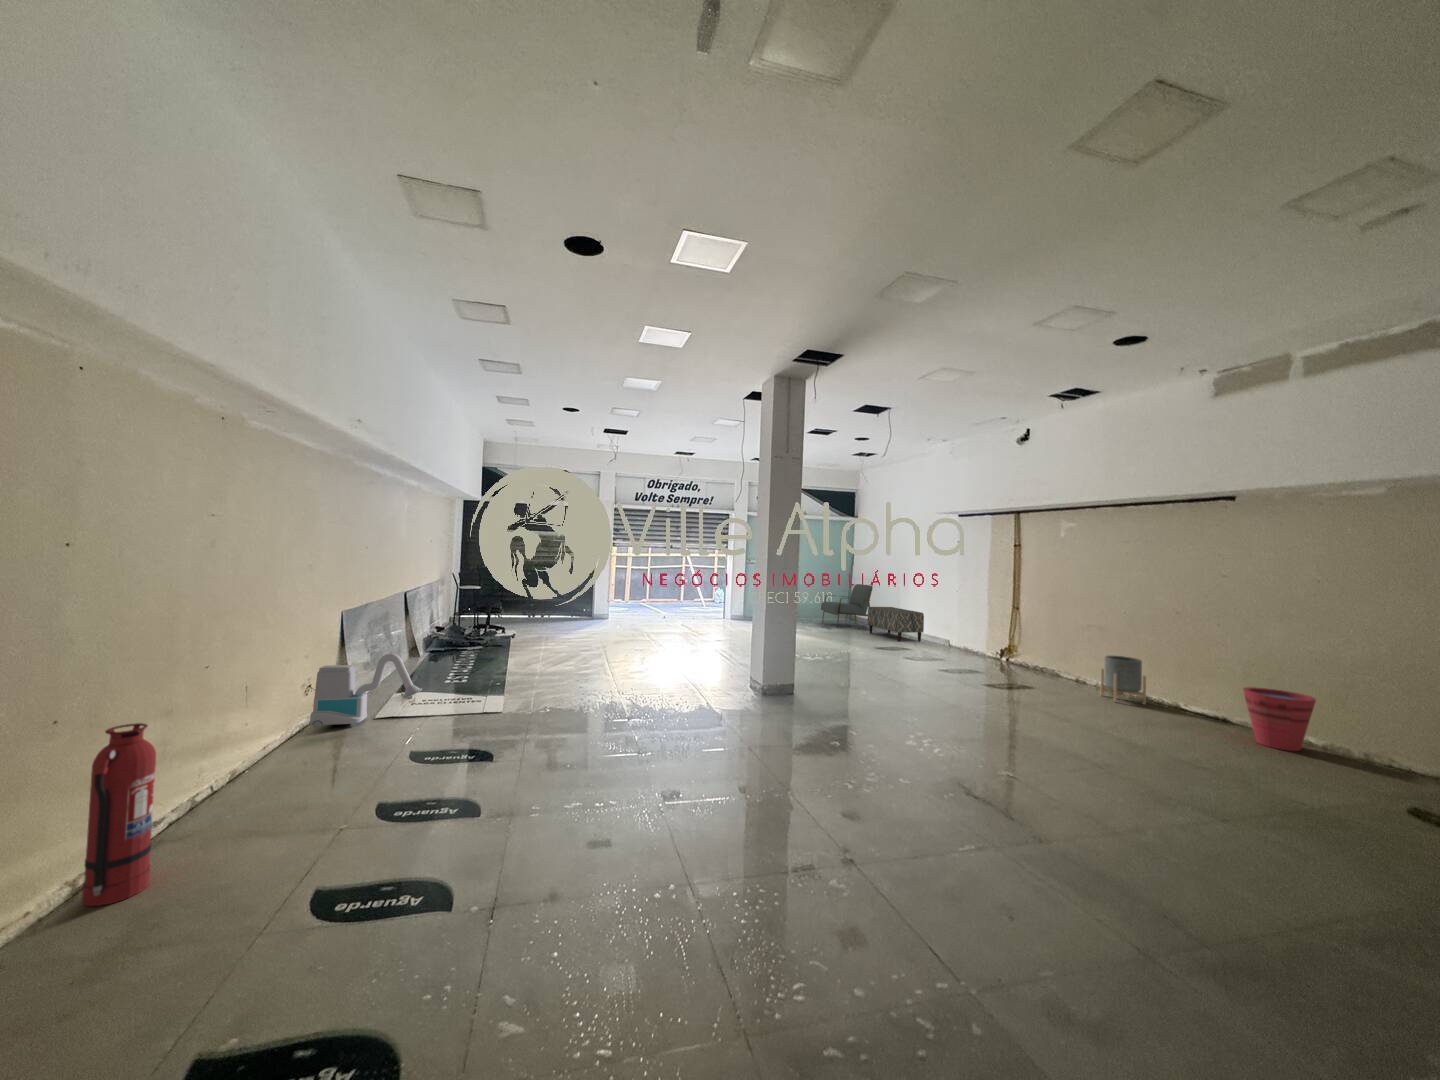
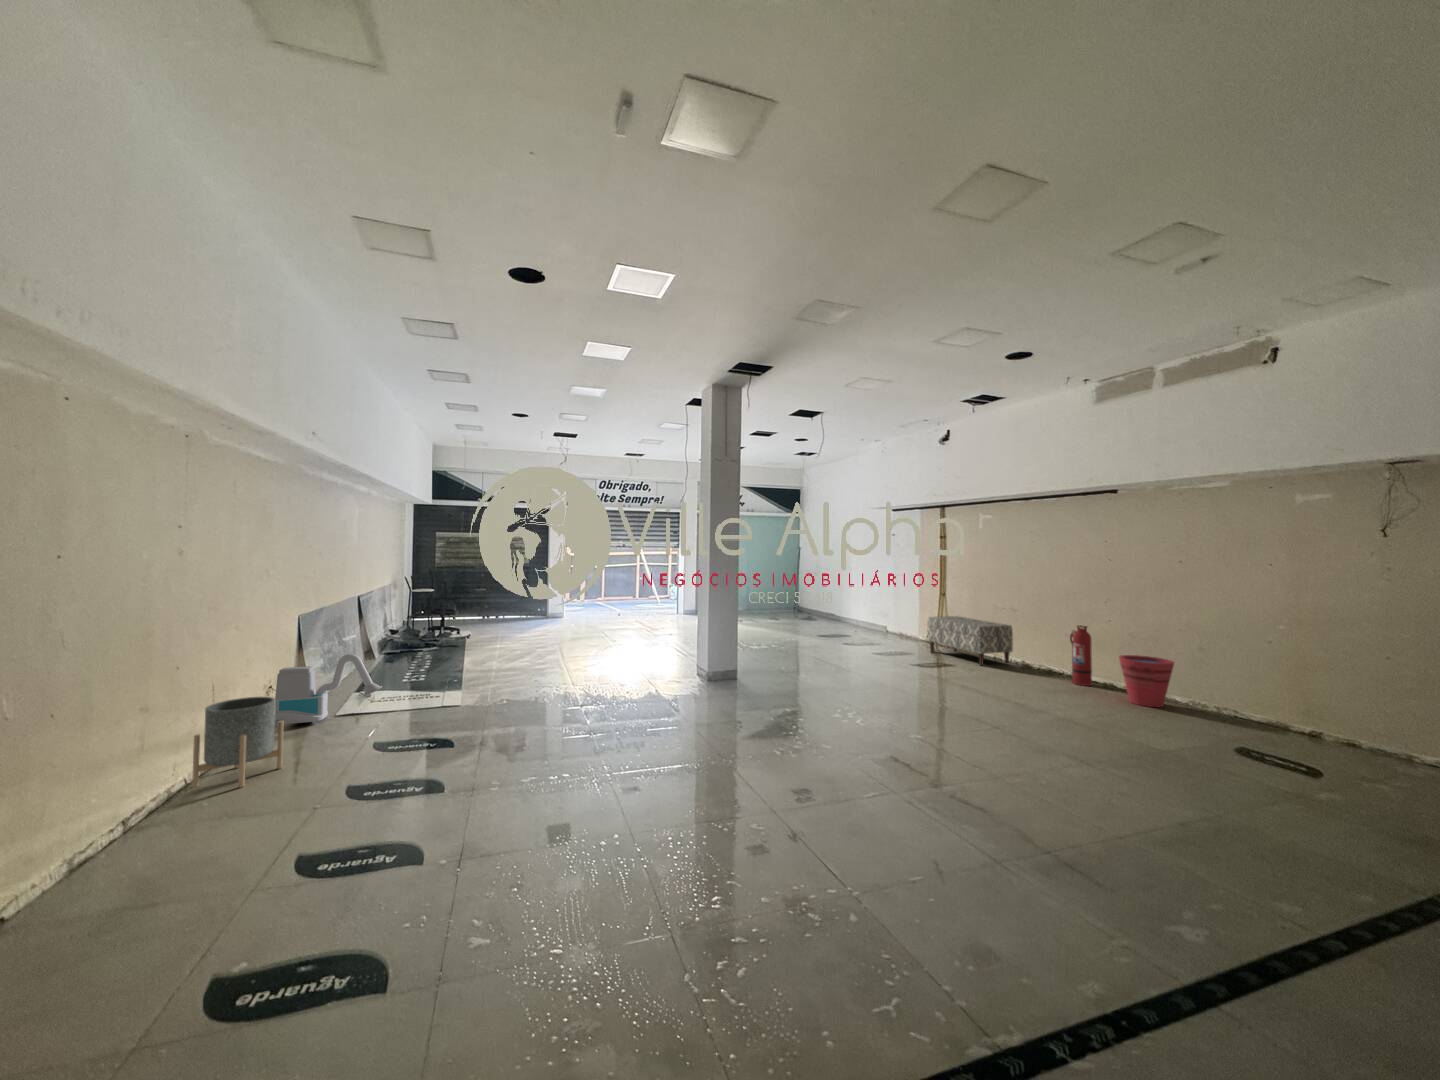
chair: present [821,584,873,628] -> none [771,577,819,619]
bench: present [868,607,924,641] -> present [927,616,1013,666]
planter: present [1101,655,1146,704] -> present [192,697,283,788]
fire extinguisher: present [82,723,156,906] -> present [1070,625,1092,686]

